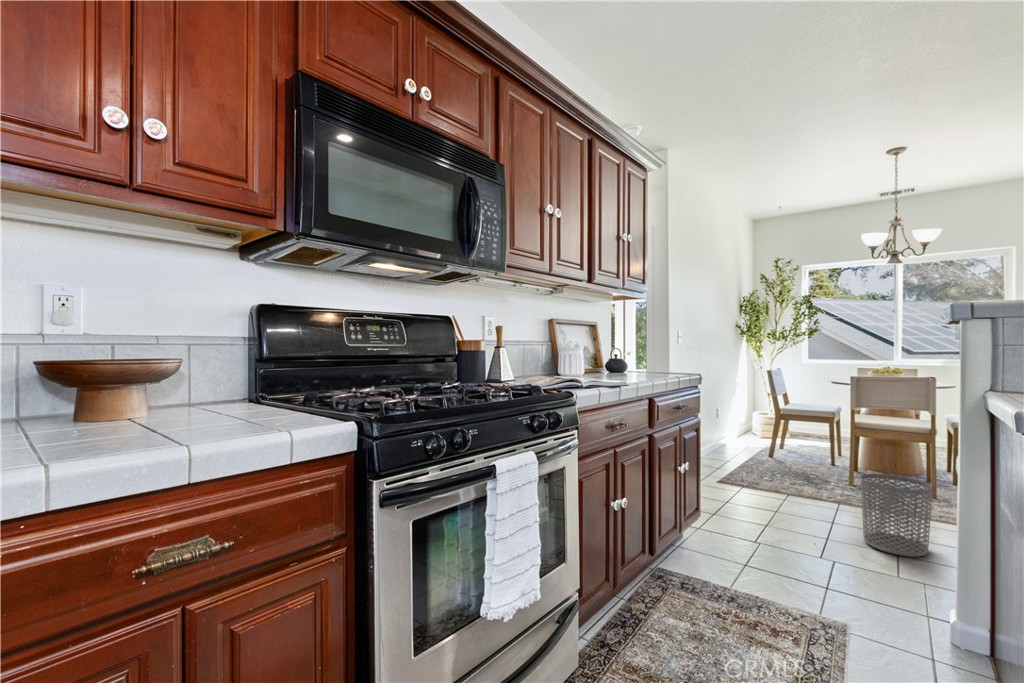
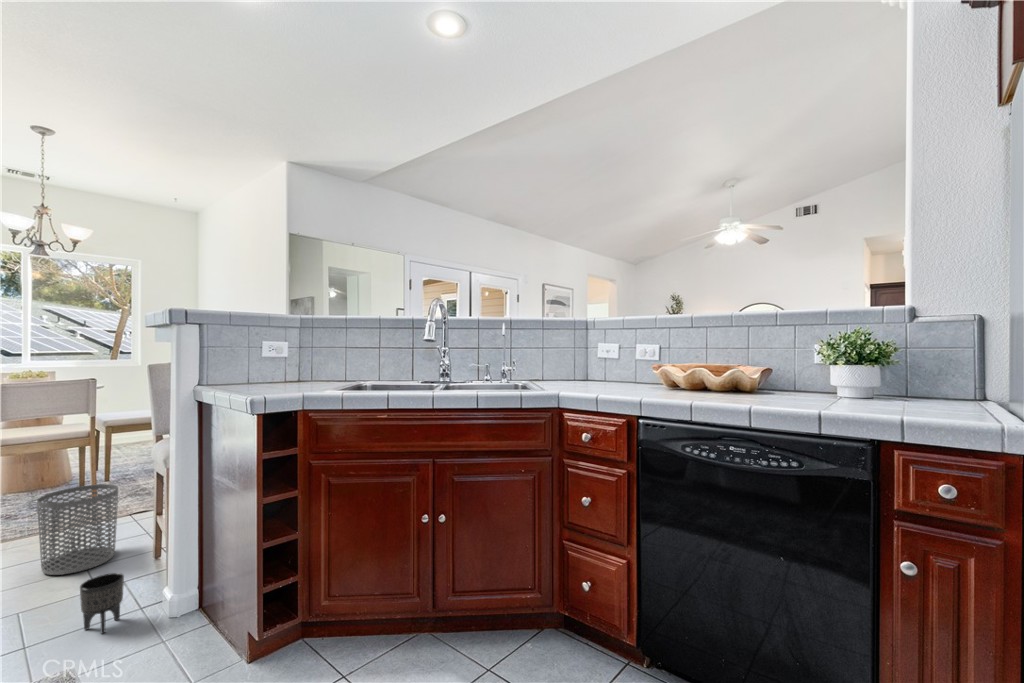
planter: none [869,558,909,614] -> present [80,573,124,633]

